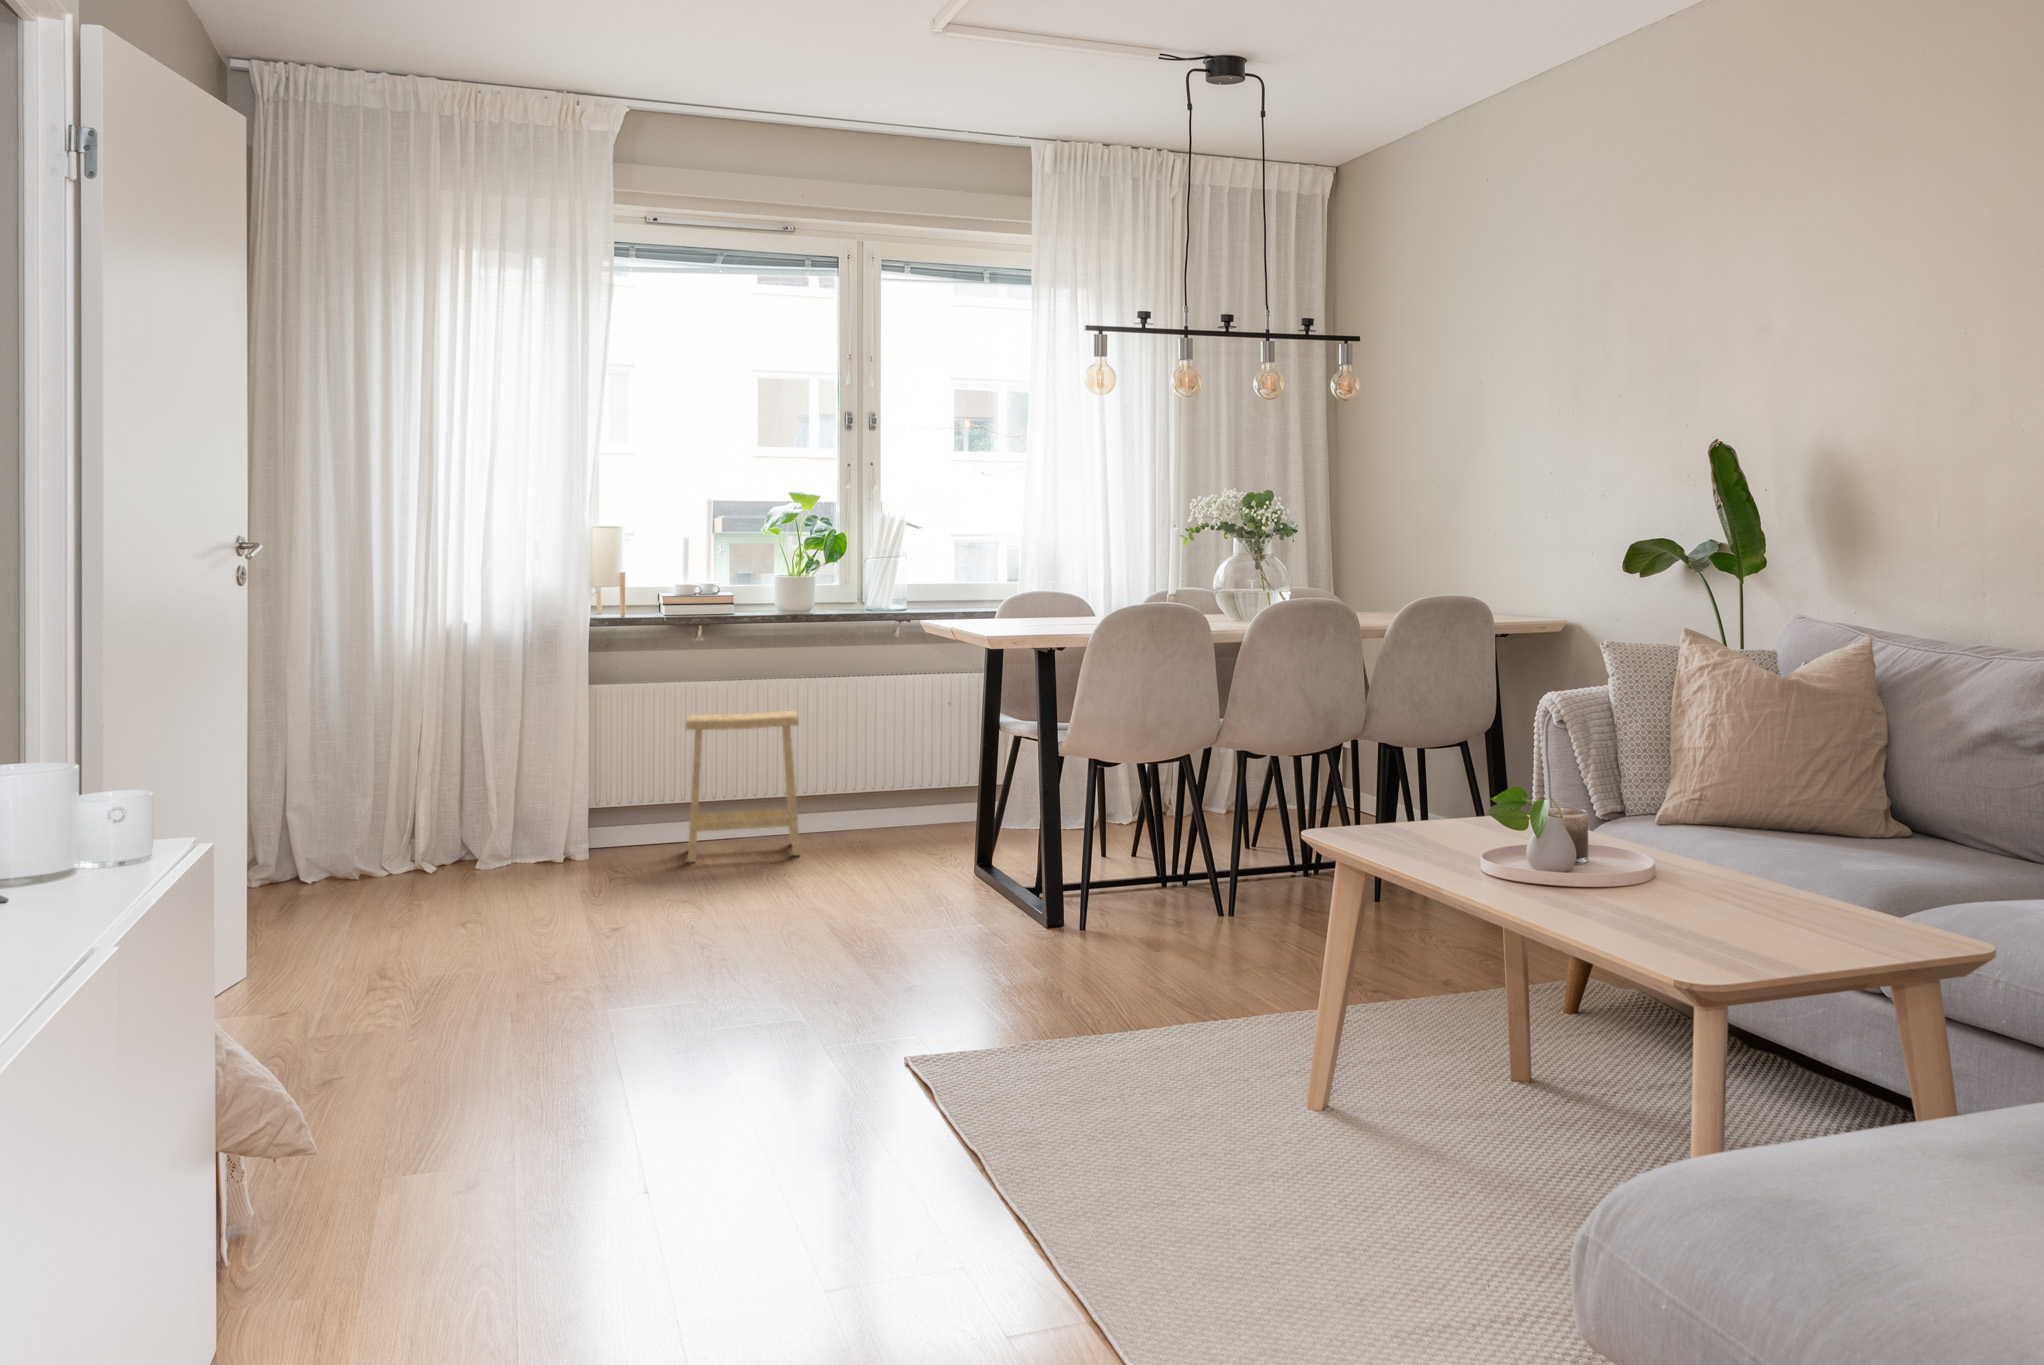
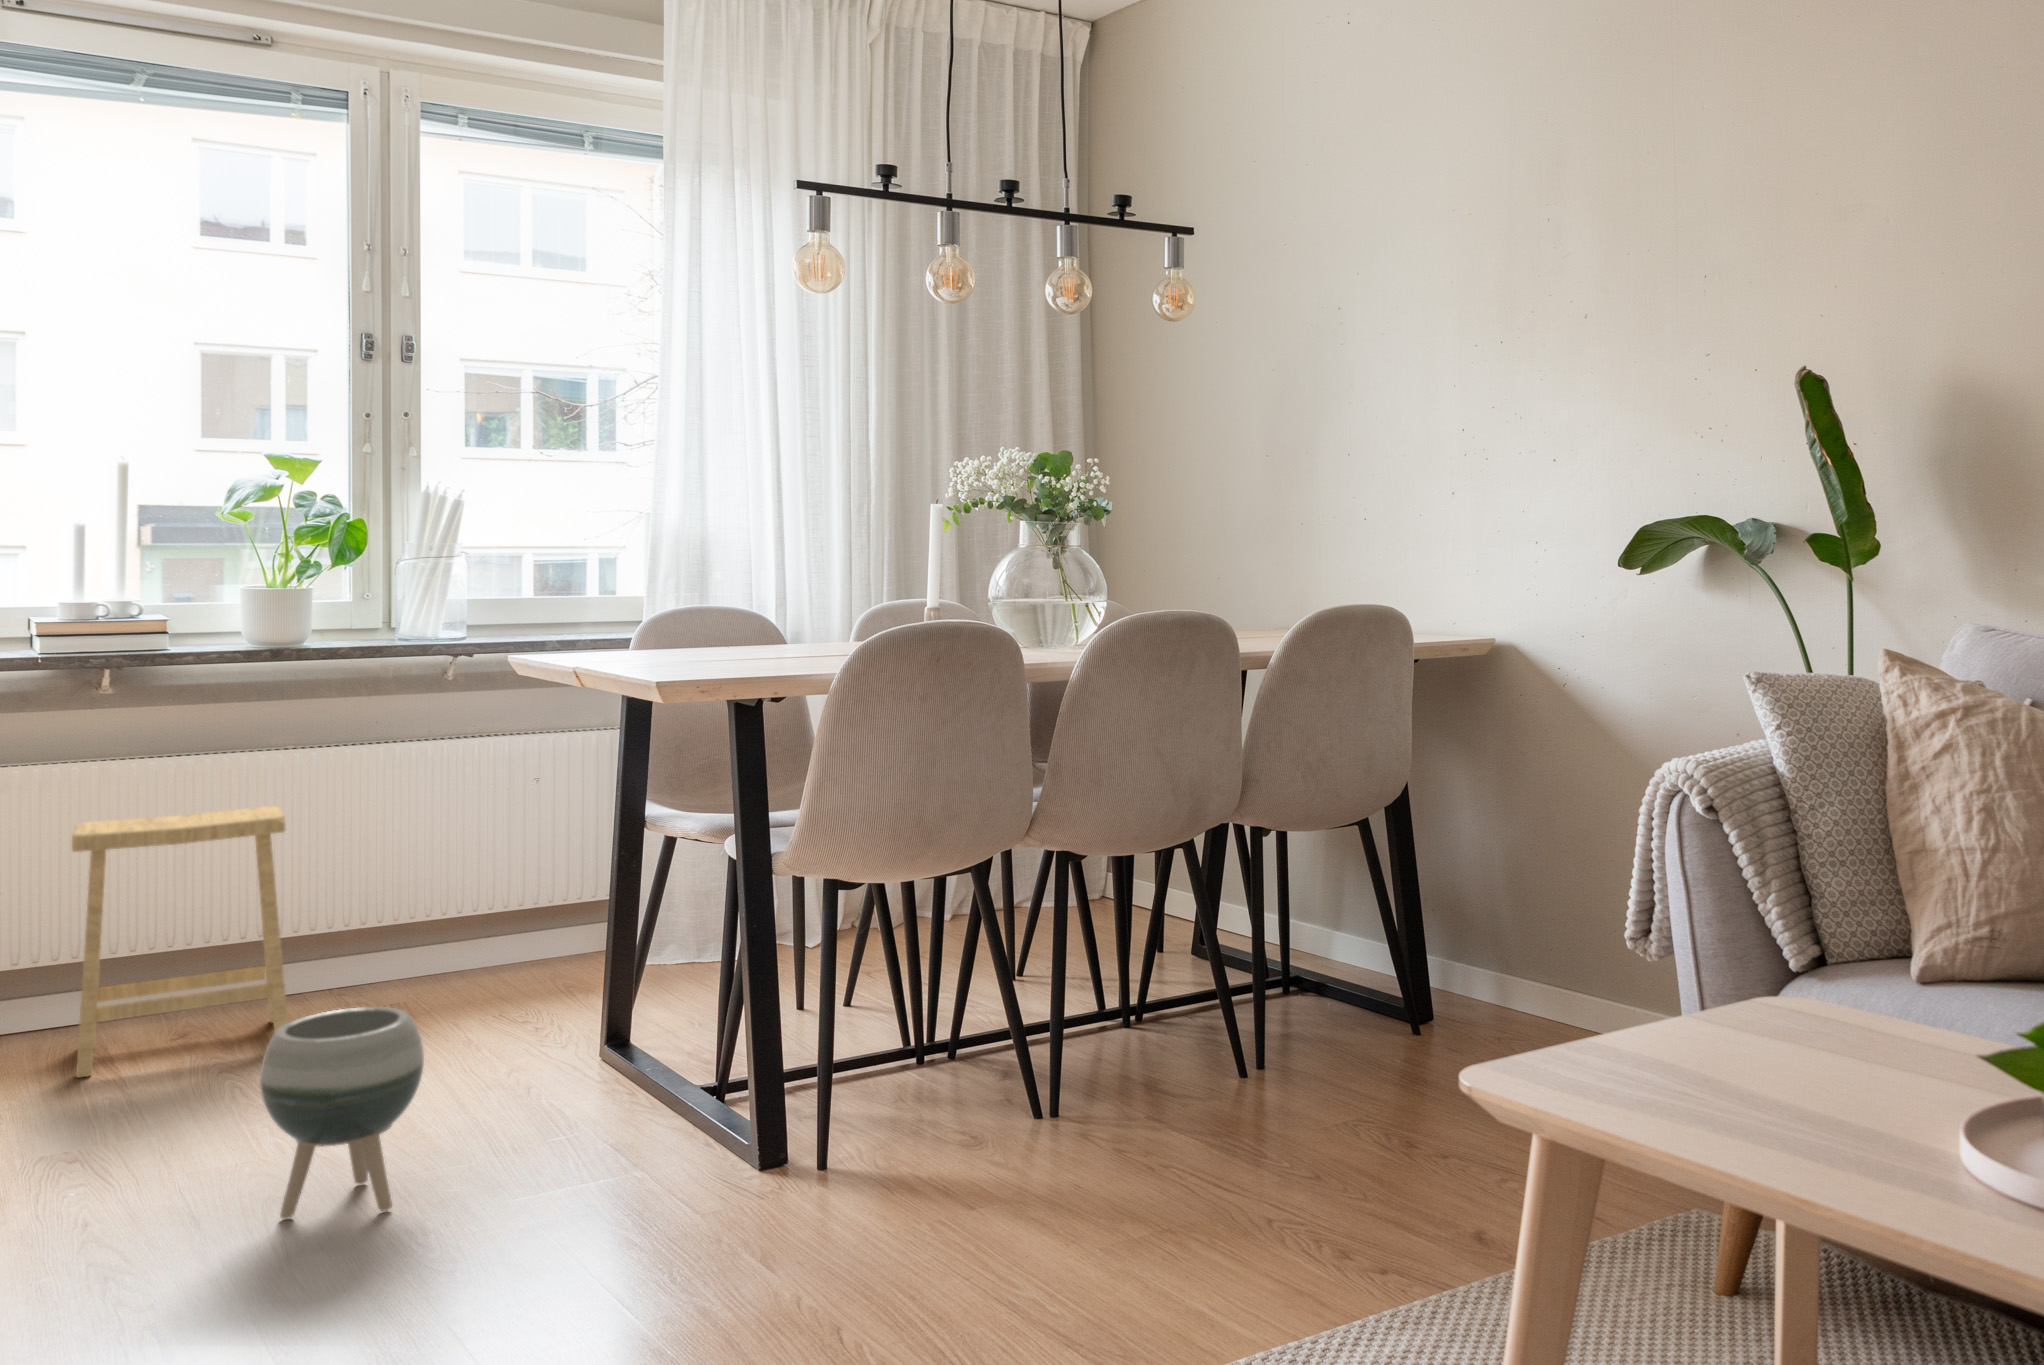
planter: none [784,815,867,925] -> present [260,1007,424,1219]

